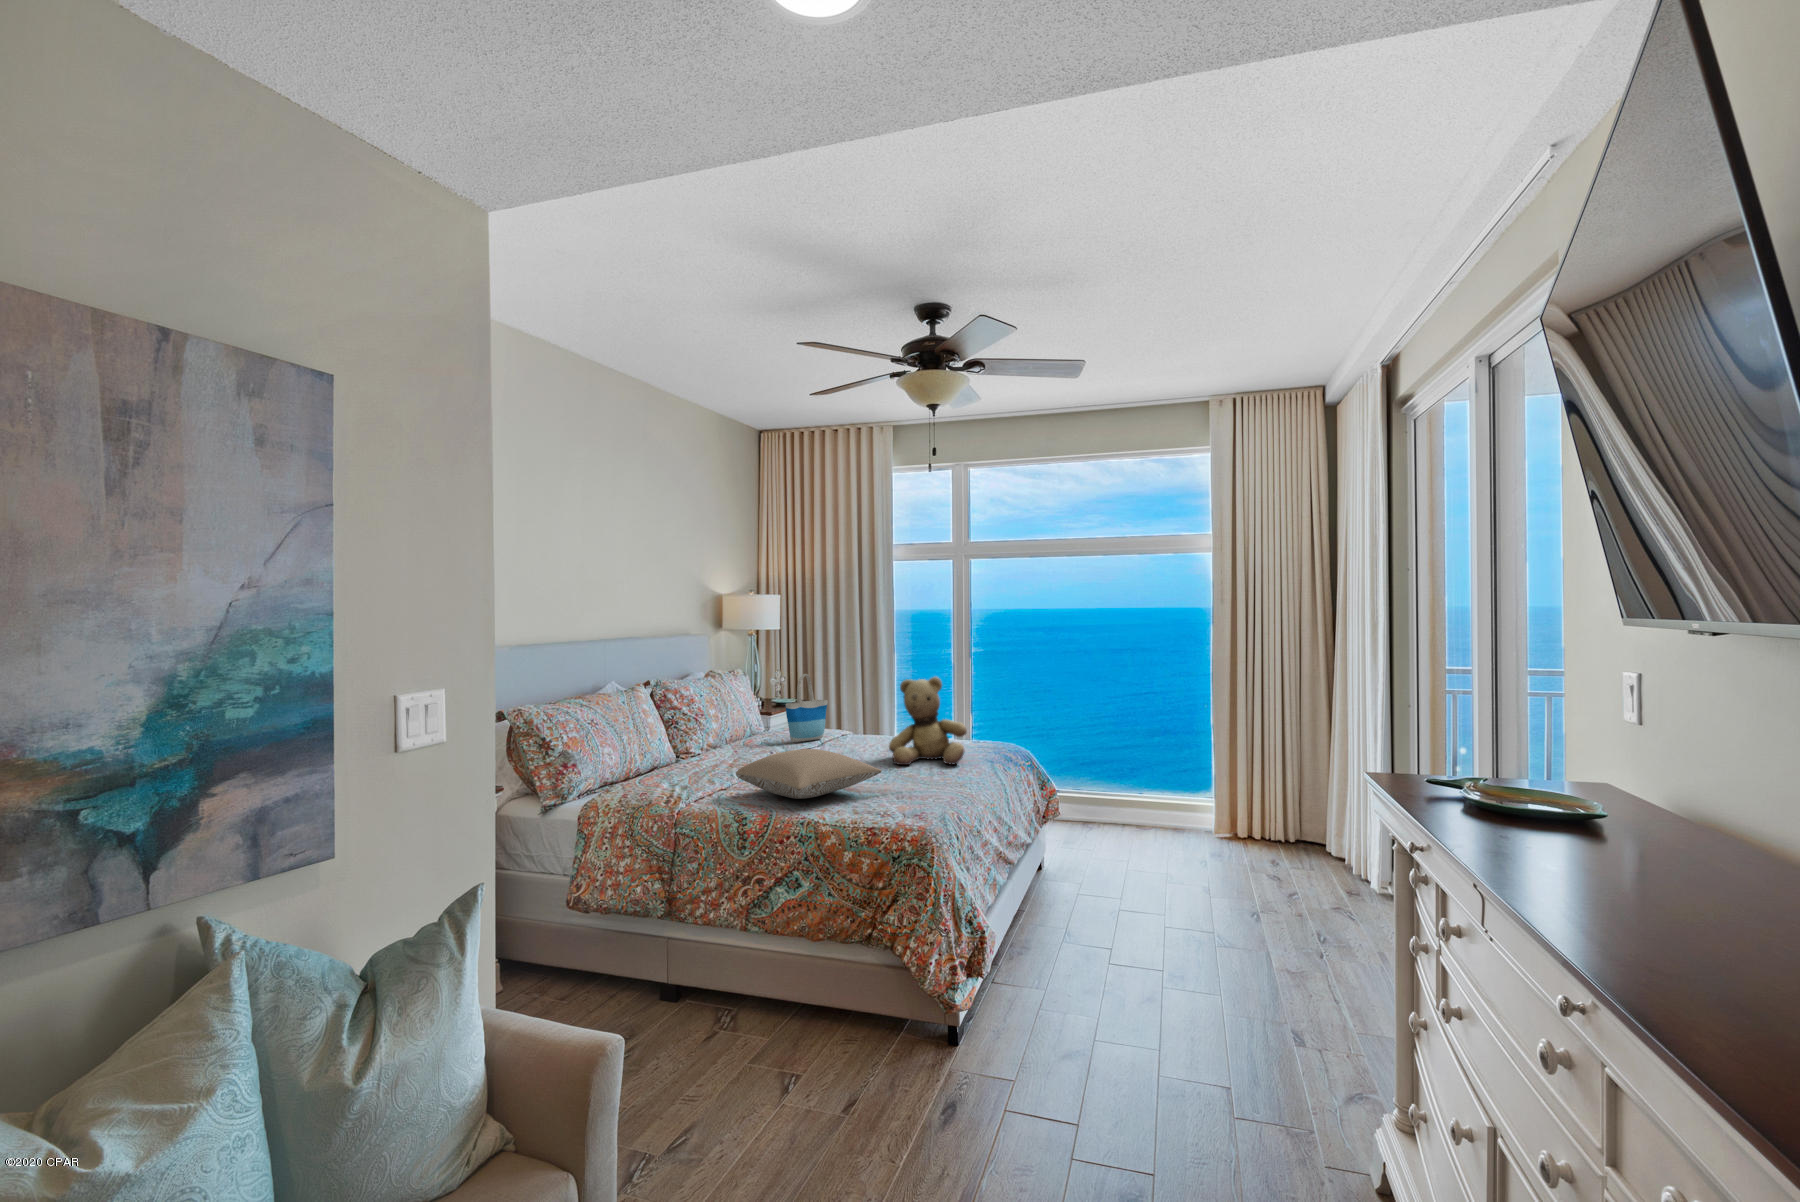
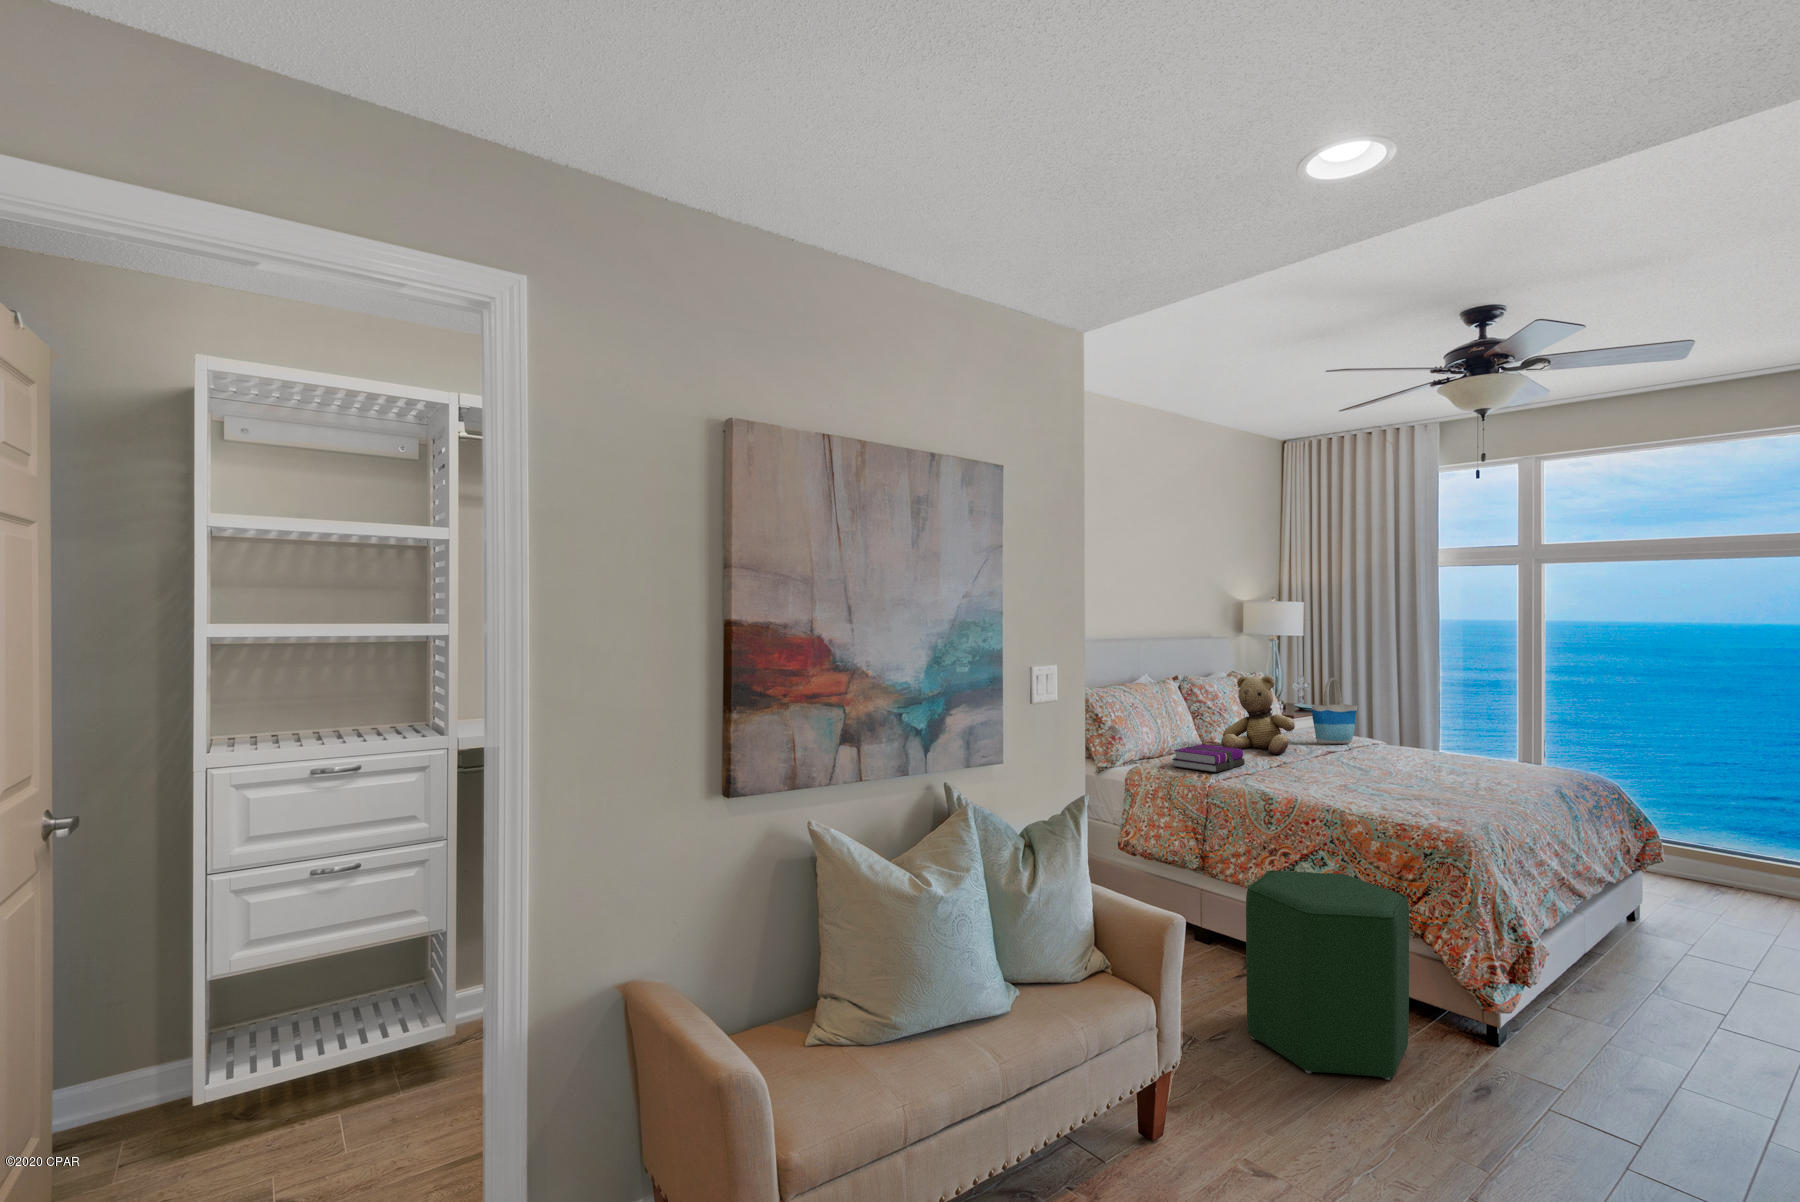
teddy bear: present [889,677,967,765] -> present [1221,675,1295,754]
pillow: present [736,749,882,799] -> none [1263,745,1415,790]
hardback book: none [636,760,718,793] -> present [1172,744,1245,772]
ottoman: none [713,898,883,1156] -> present [1246,870,1409,1080]

